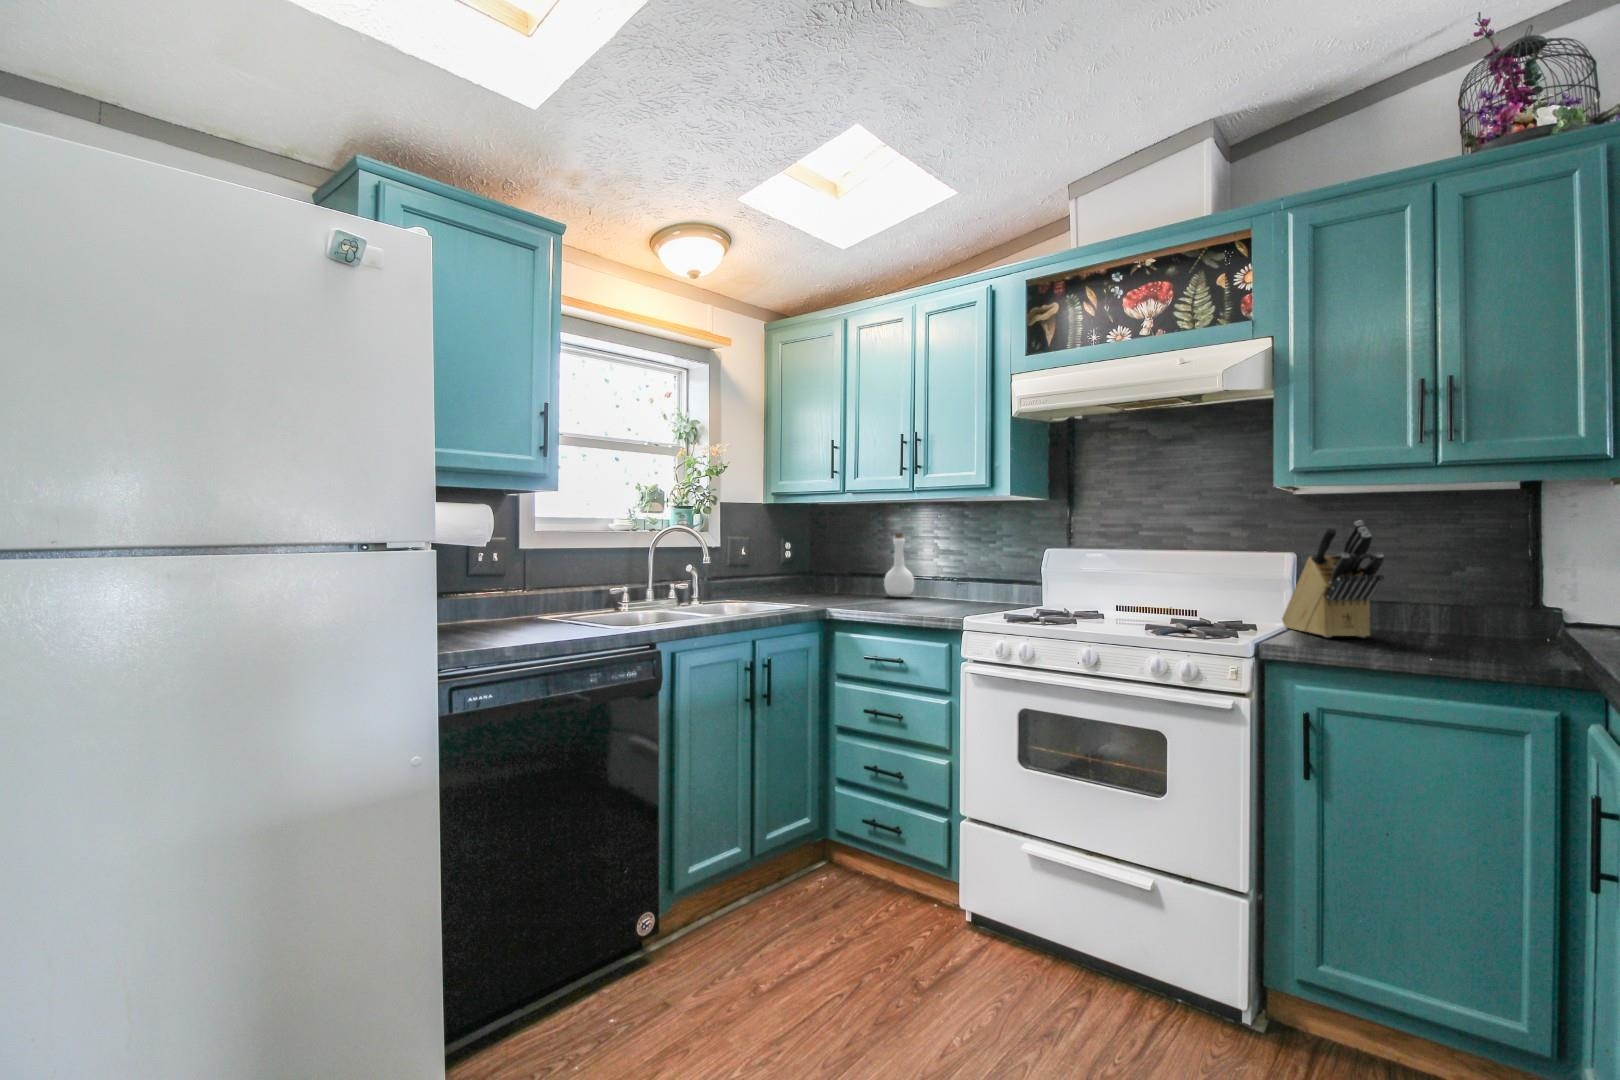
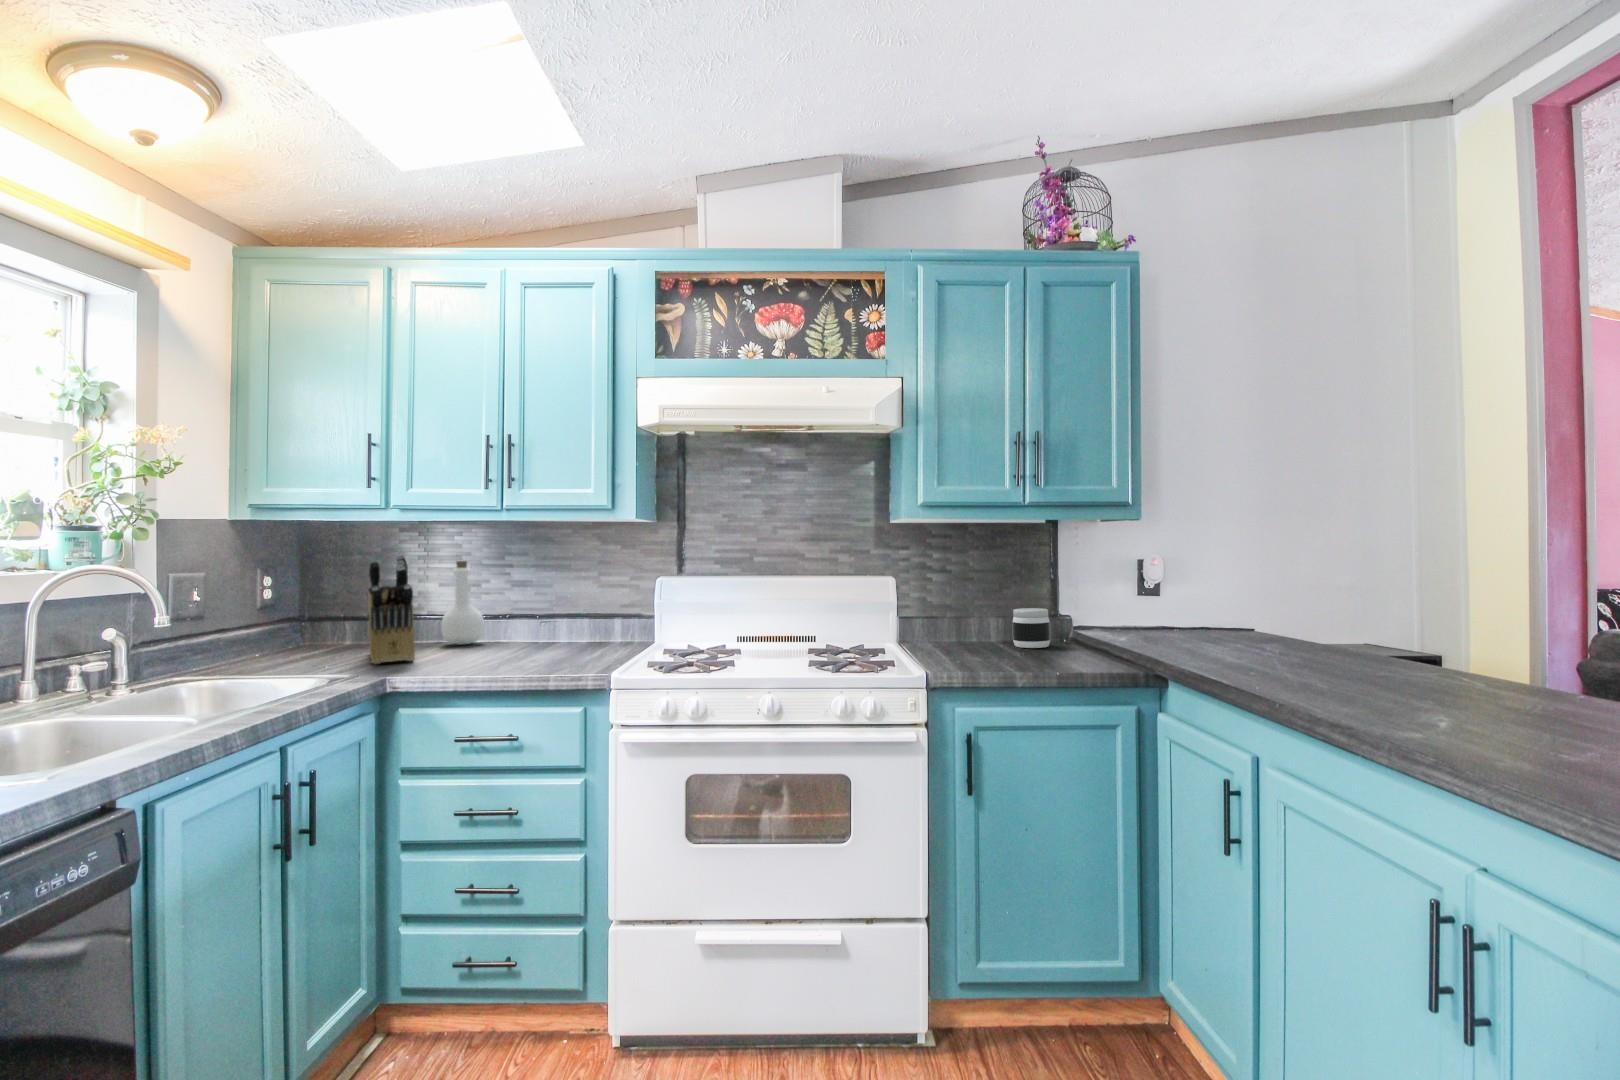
knife block: present [1282,520,1384,637] -> present [369,555,415,664]
jar: none [1450,592,1510,640] -> present [1012,608,1050,648]

